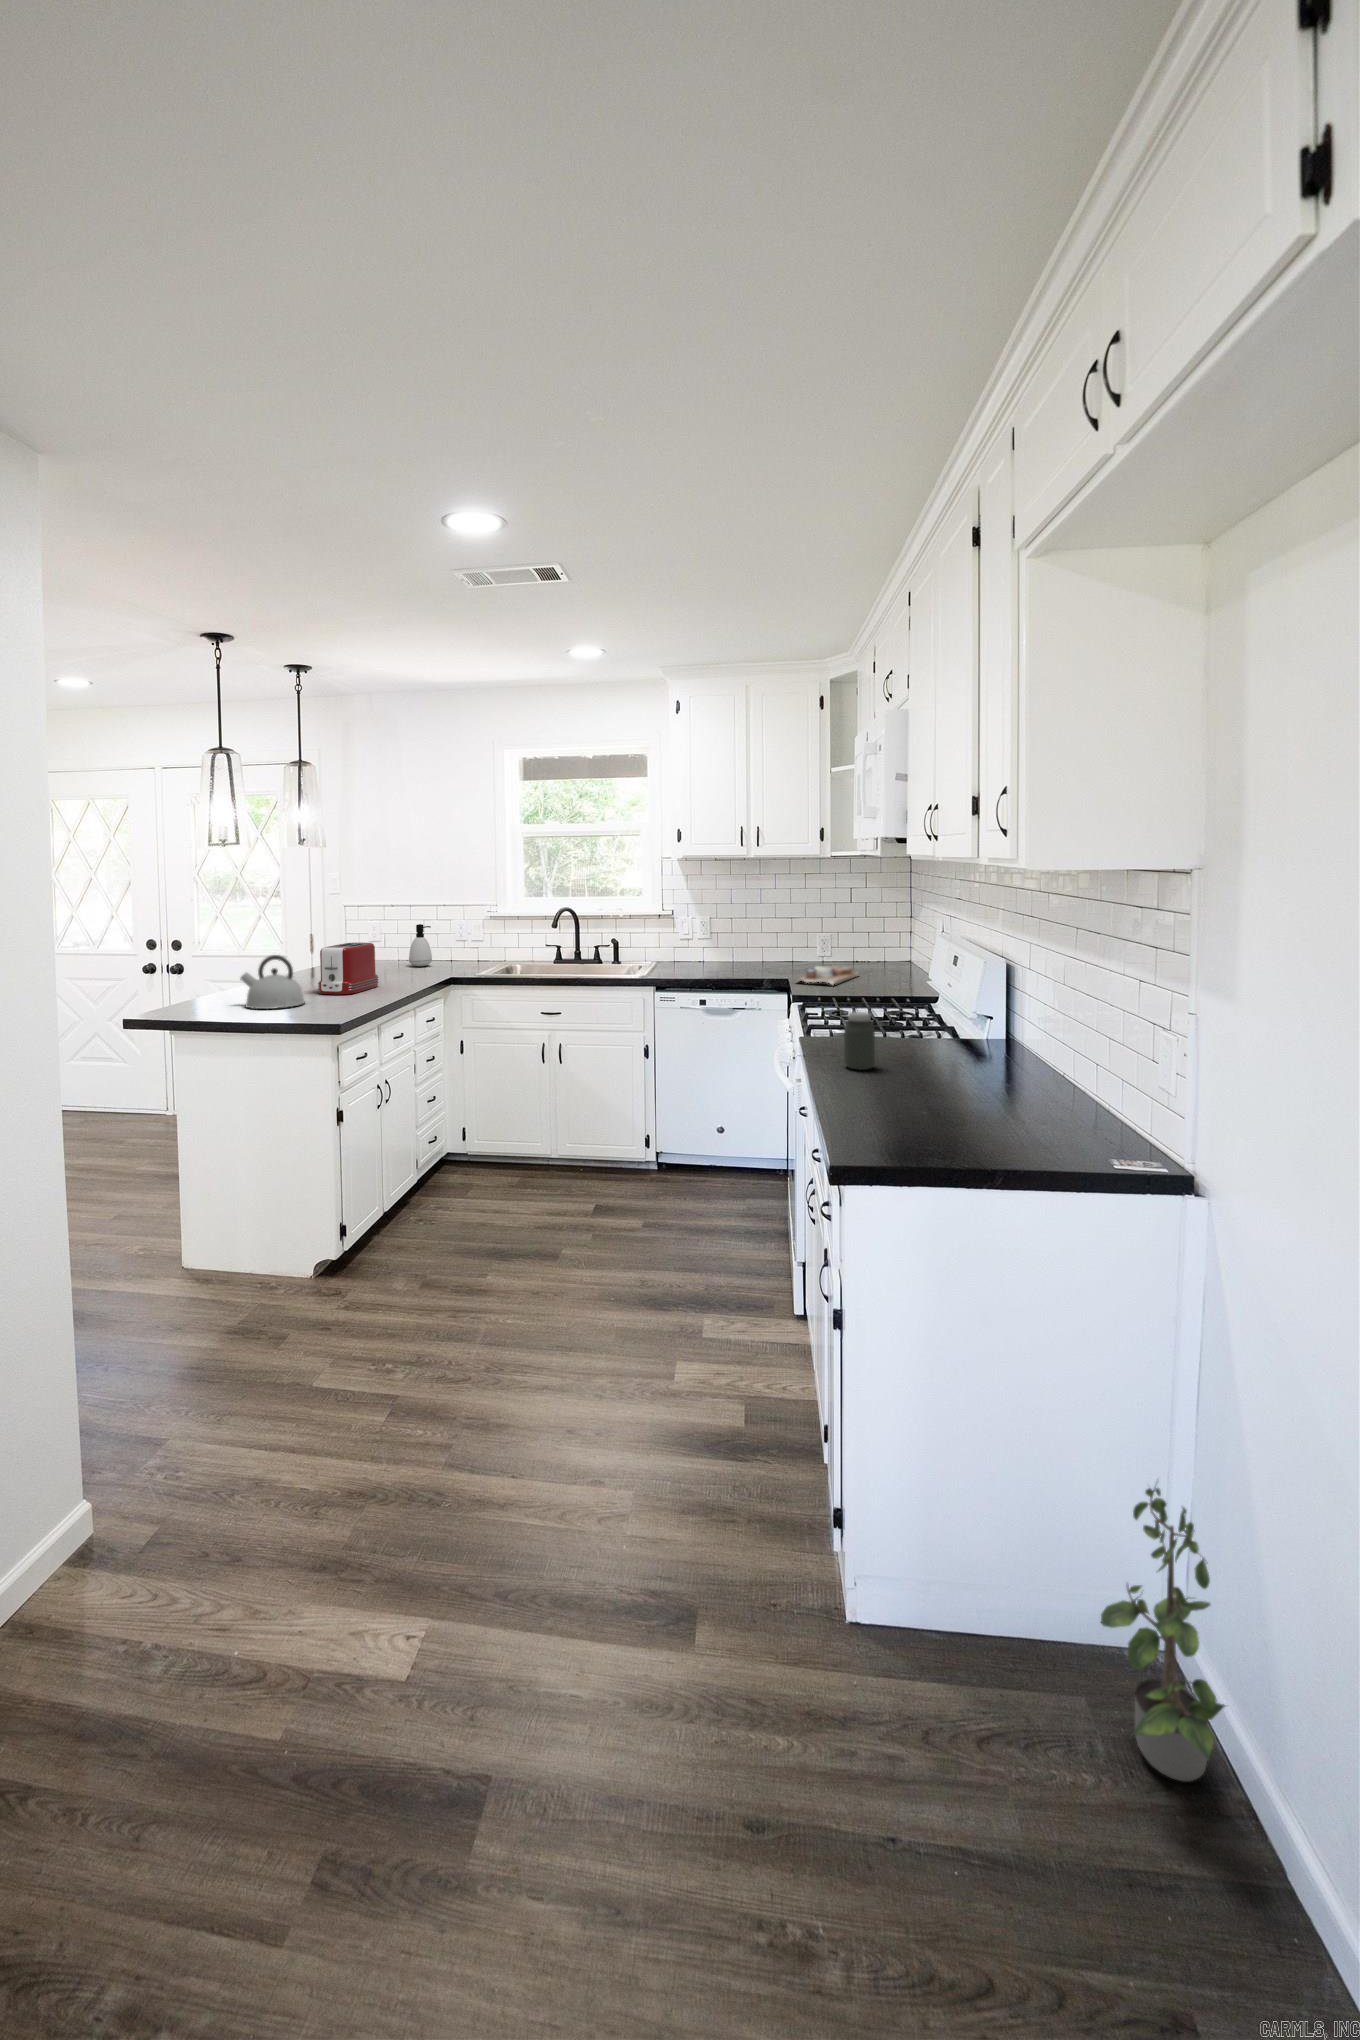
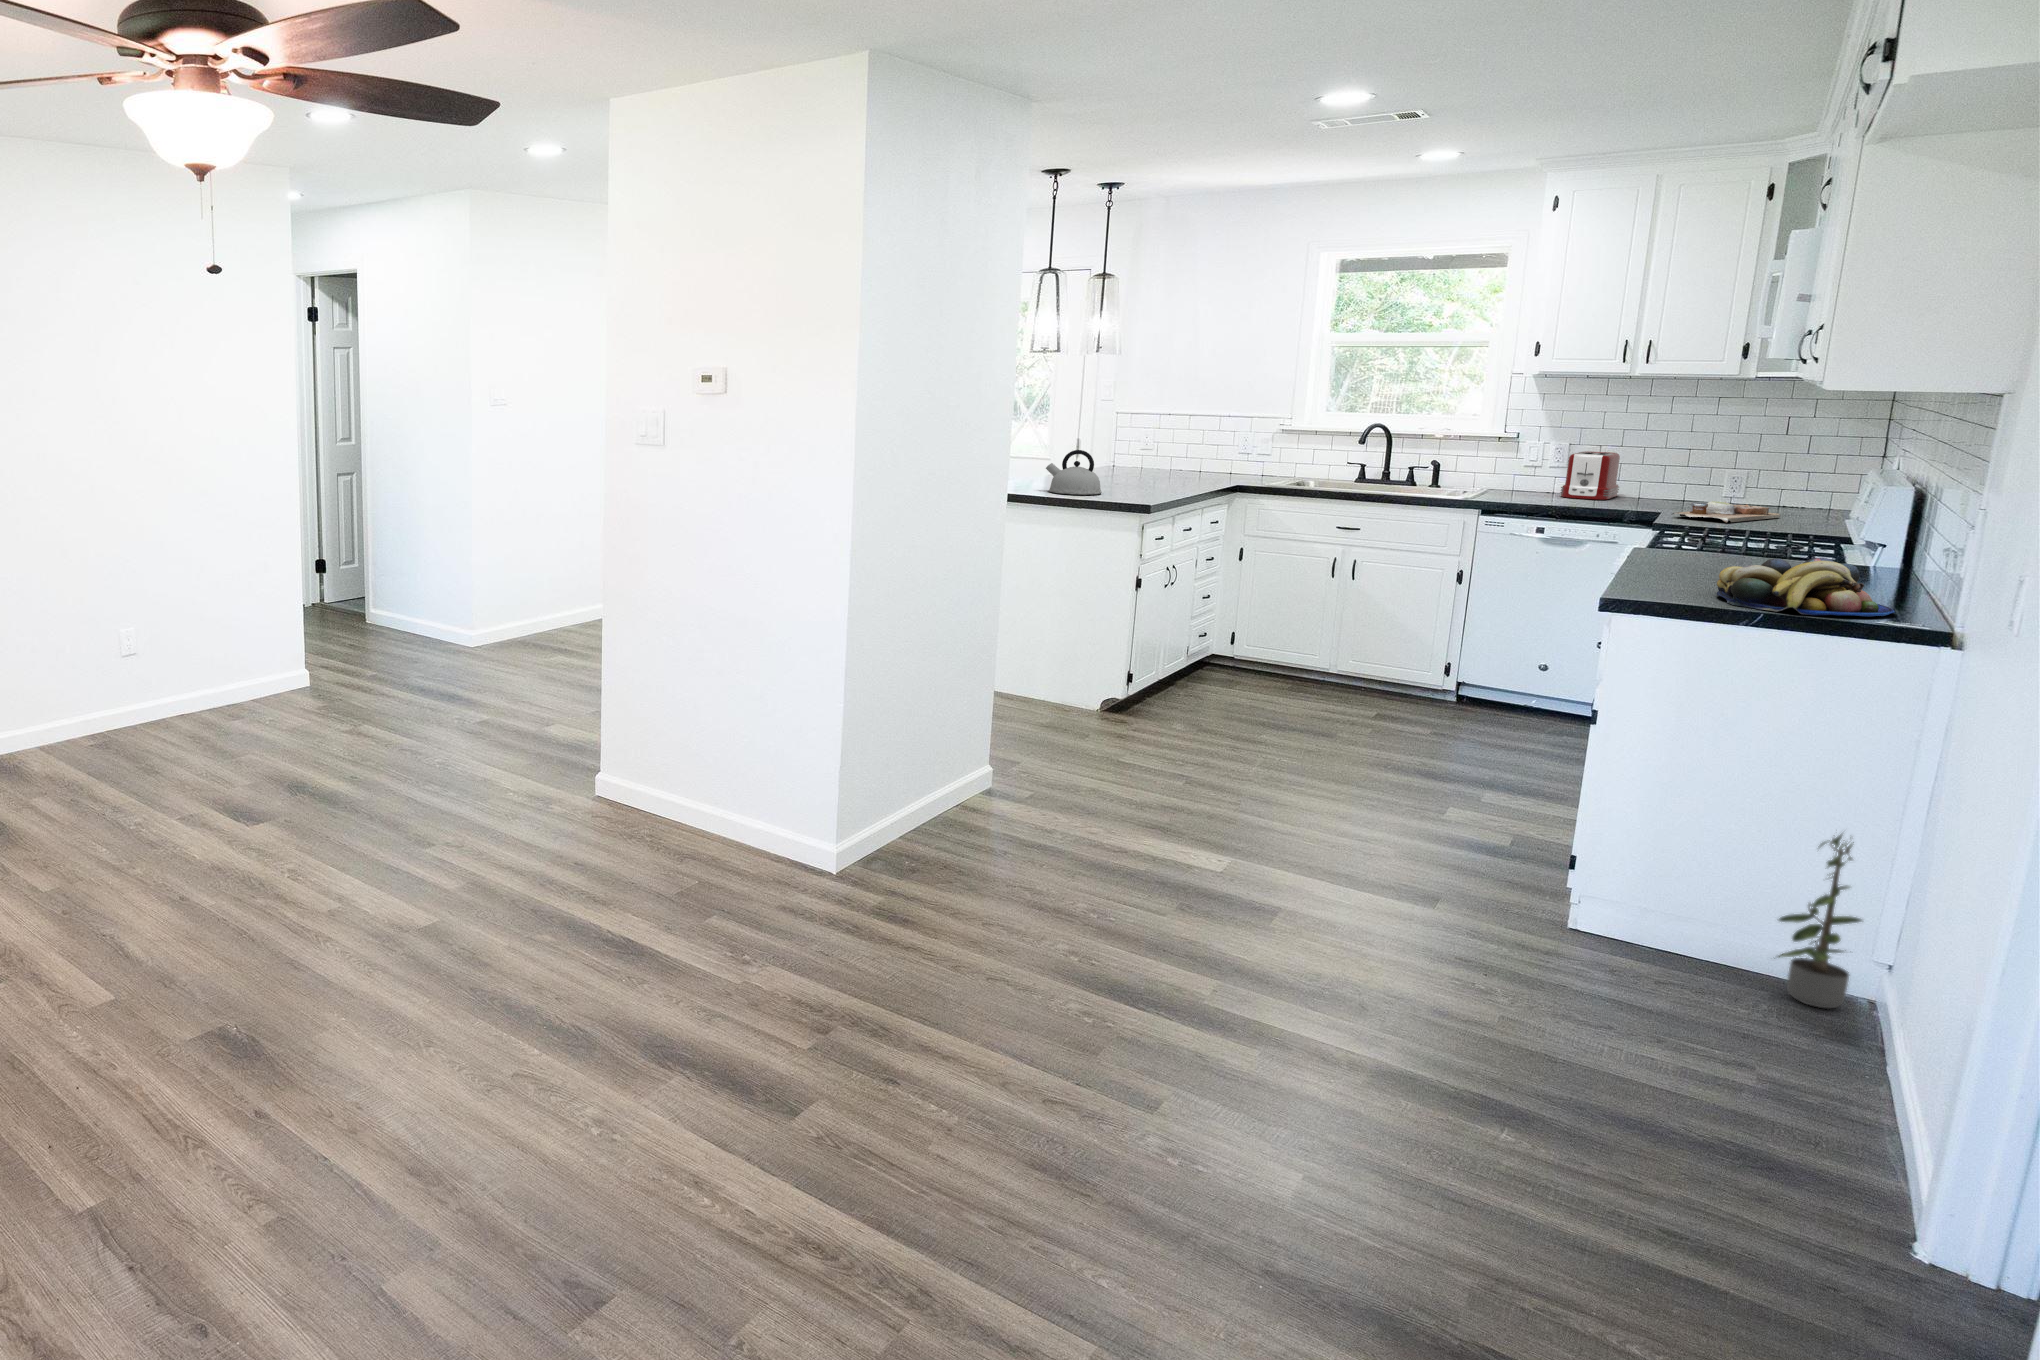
soap dispenser: present [409,924,432,966] -> none [1184,433,1212,475]
toaster: present [318,943,379,995] -> present [1560,452,1620,500]
jar: present [844,1012,875,1070] -> none [1670,522,1710,573]
fruit bowl: none [916,1056,1088,1144] -> present [1717,558,1895,616]

